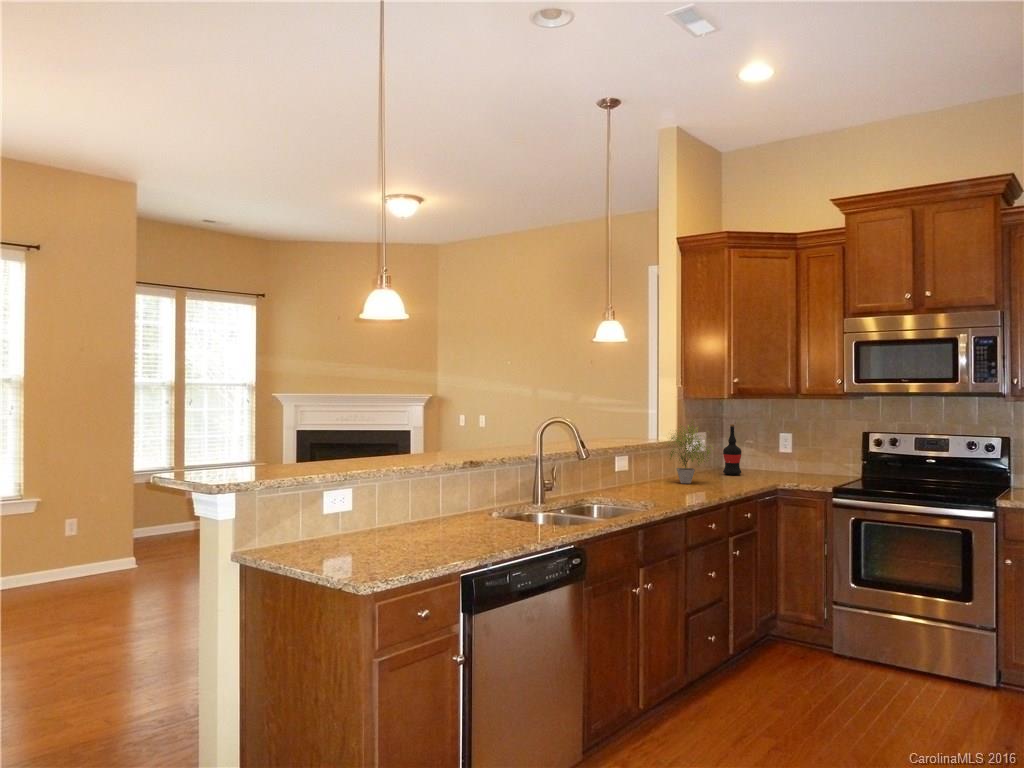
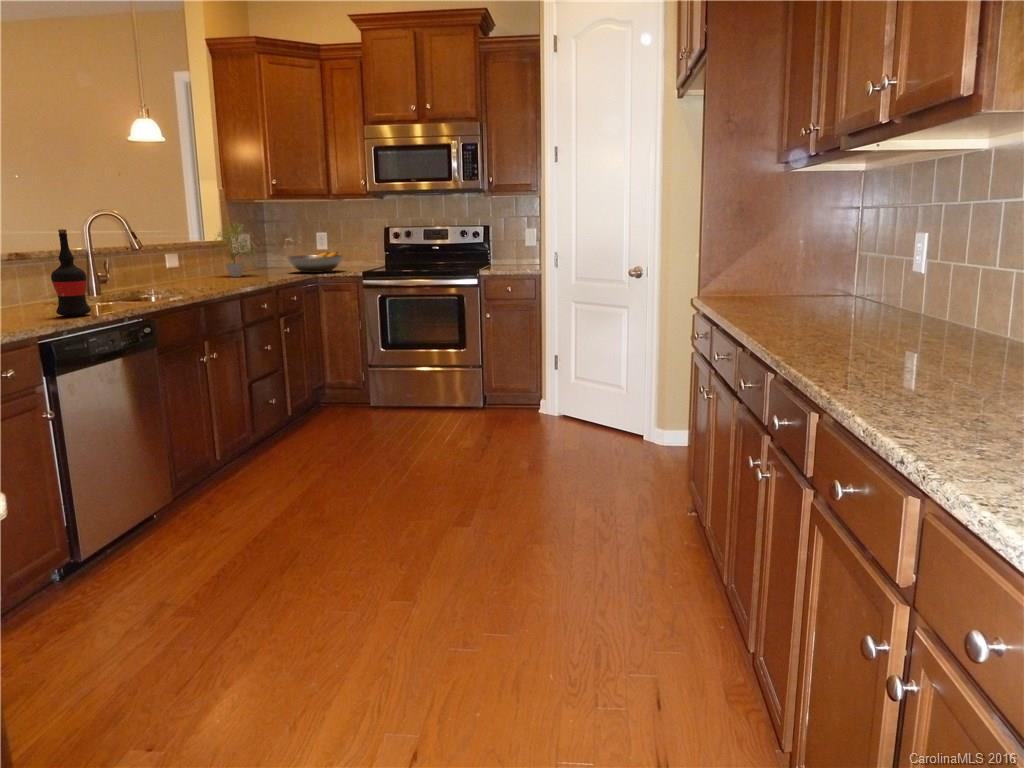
wine bottle: present [723,424,741,475] -> present [51,229,91,316]
fruit bowl: none [742,461,810,484] -> present [287,252,343,273]

